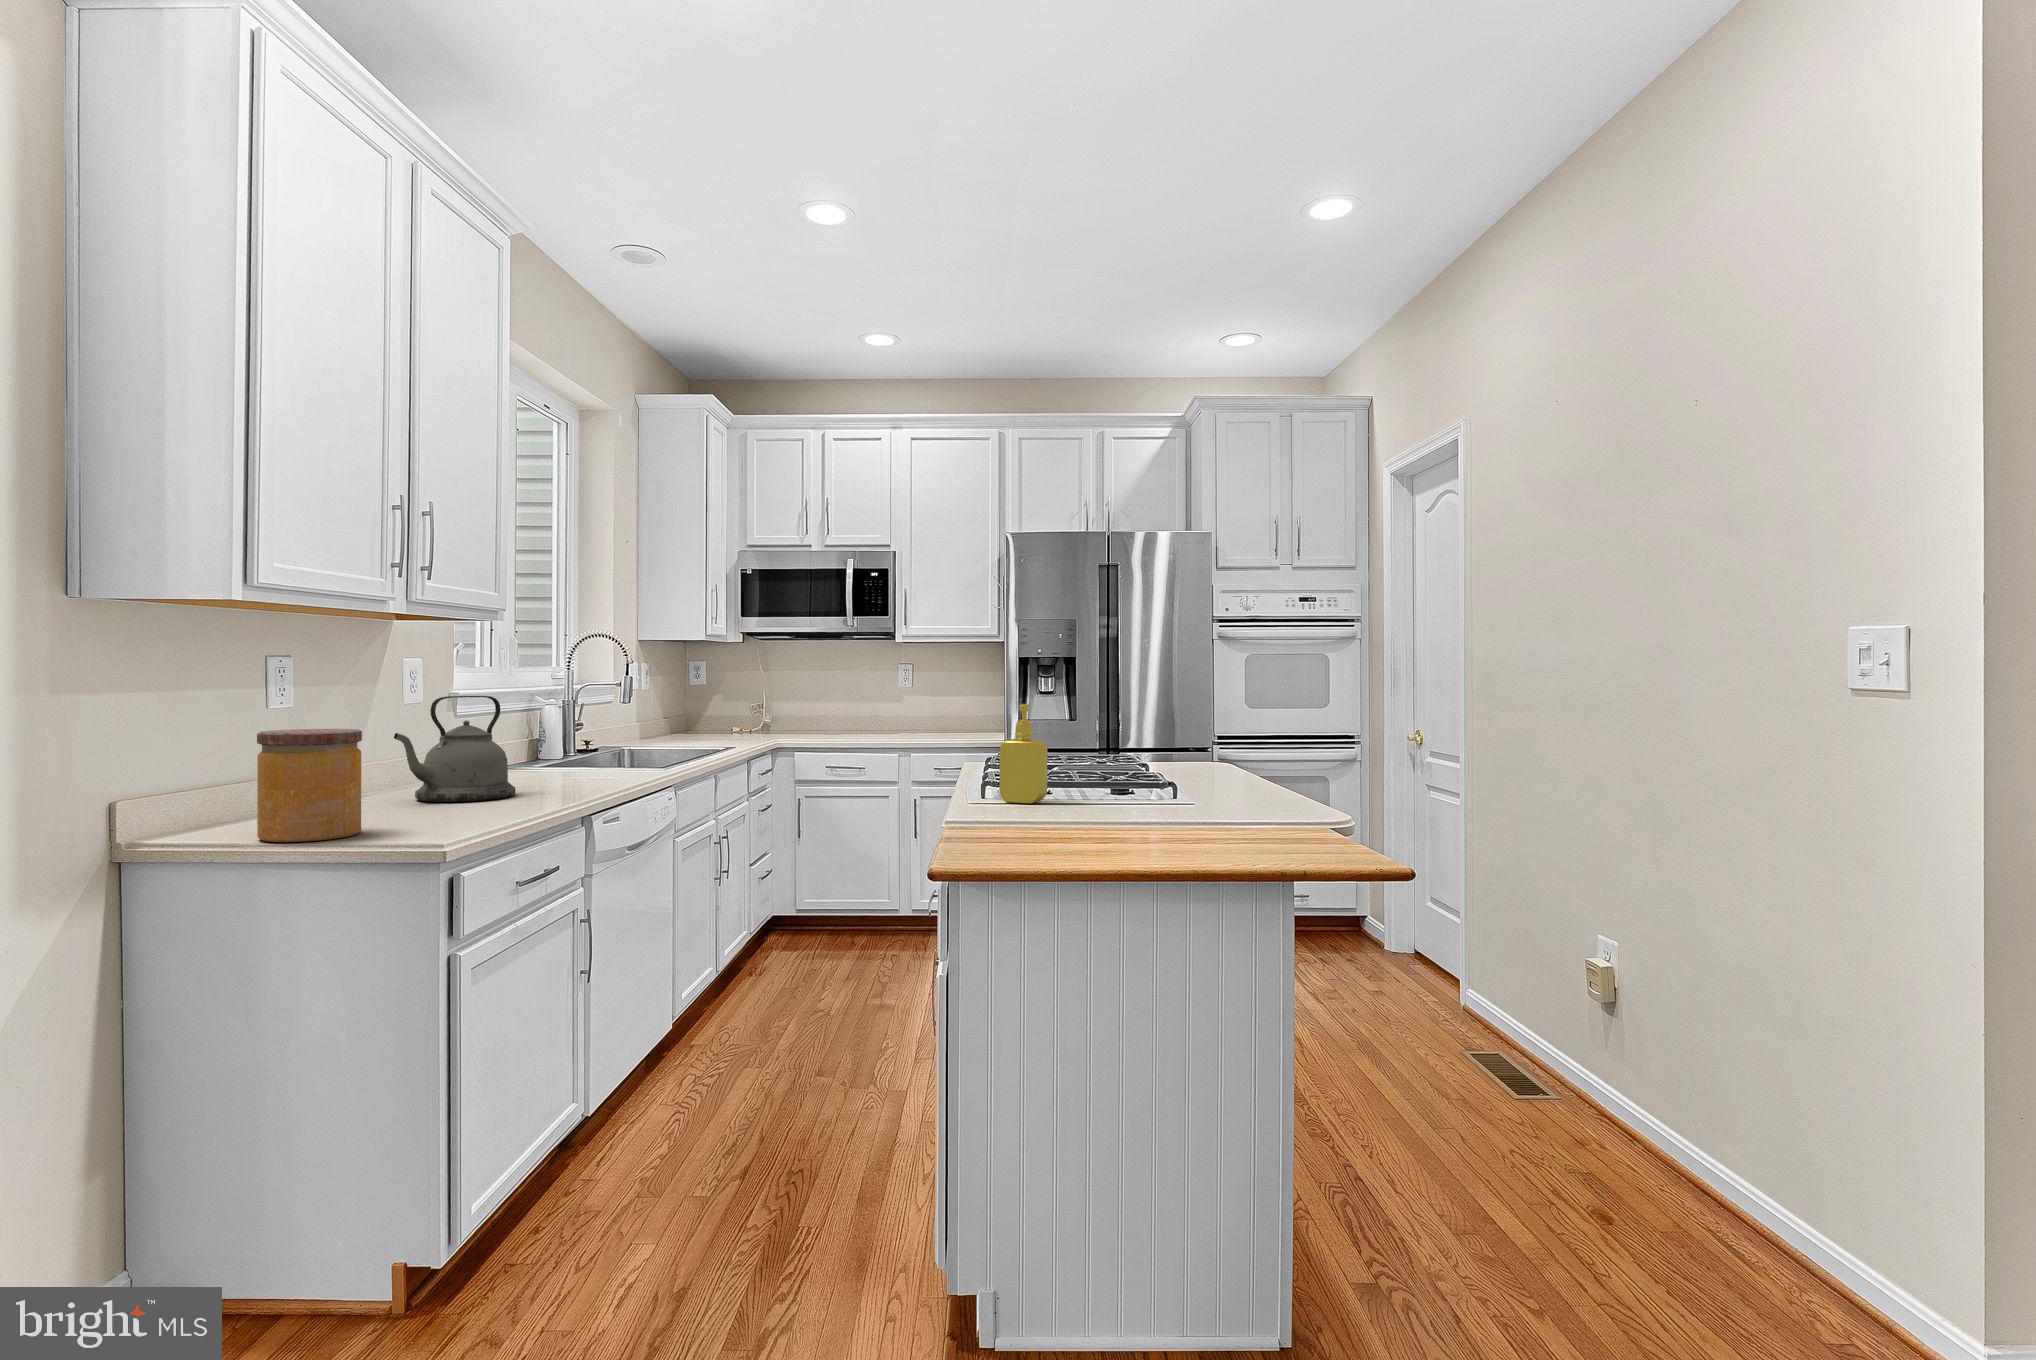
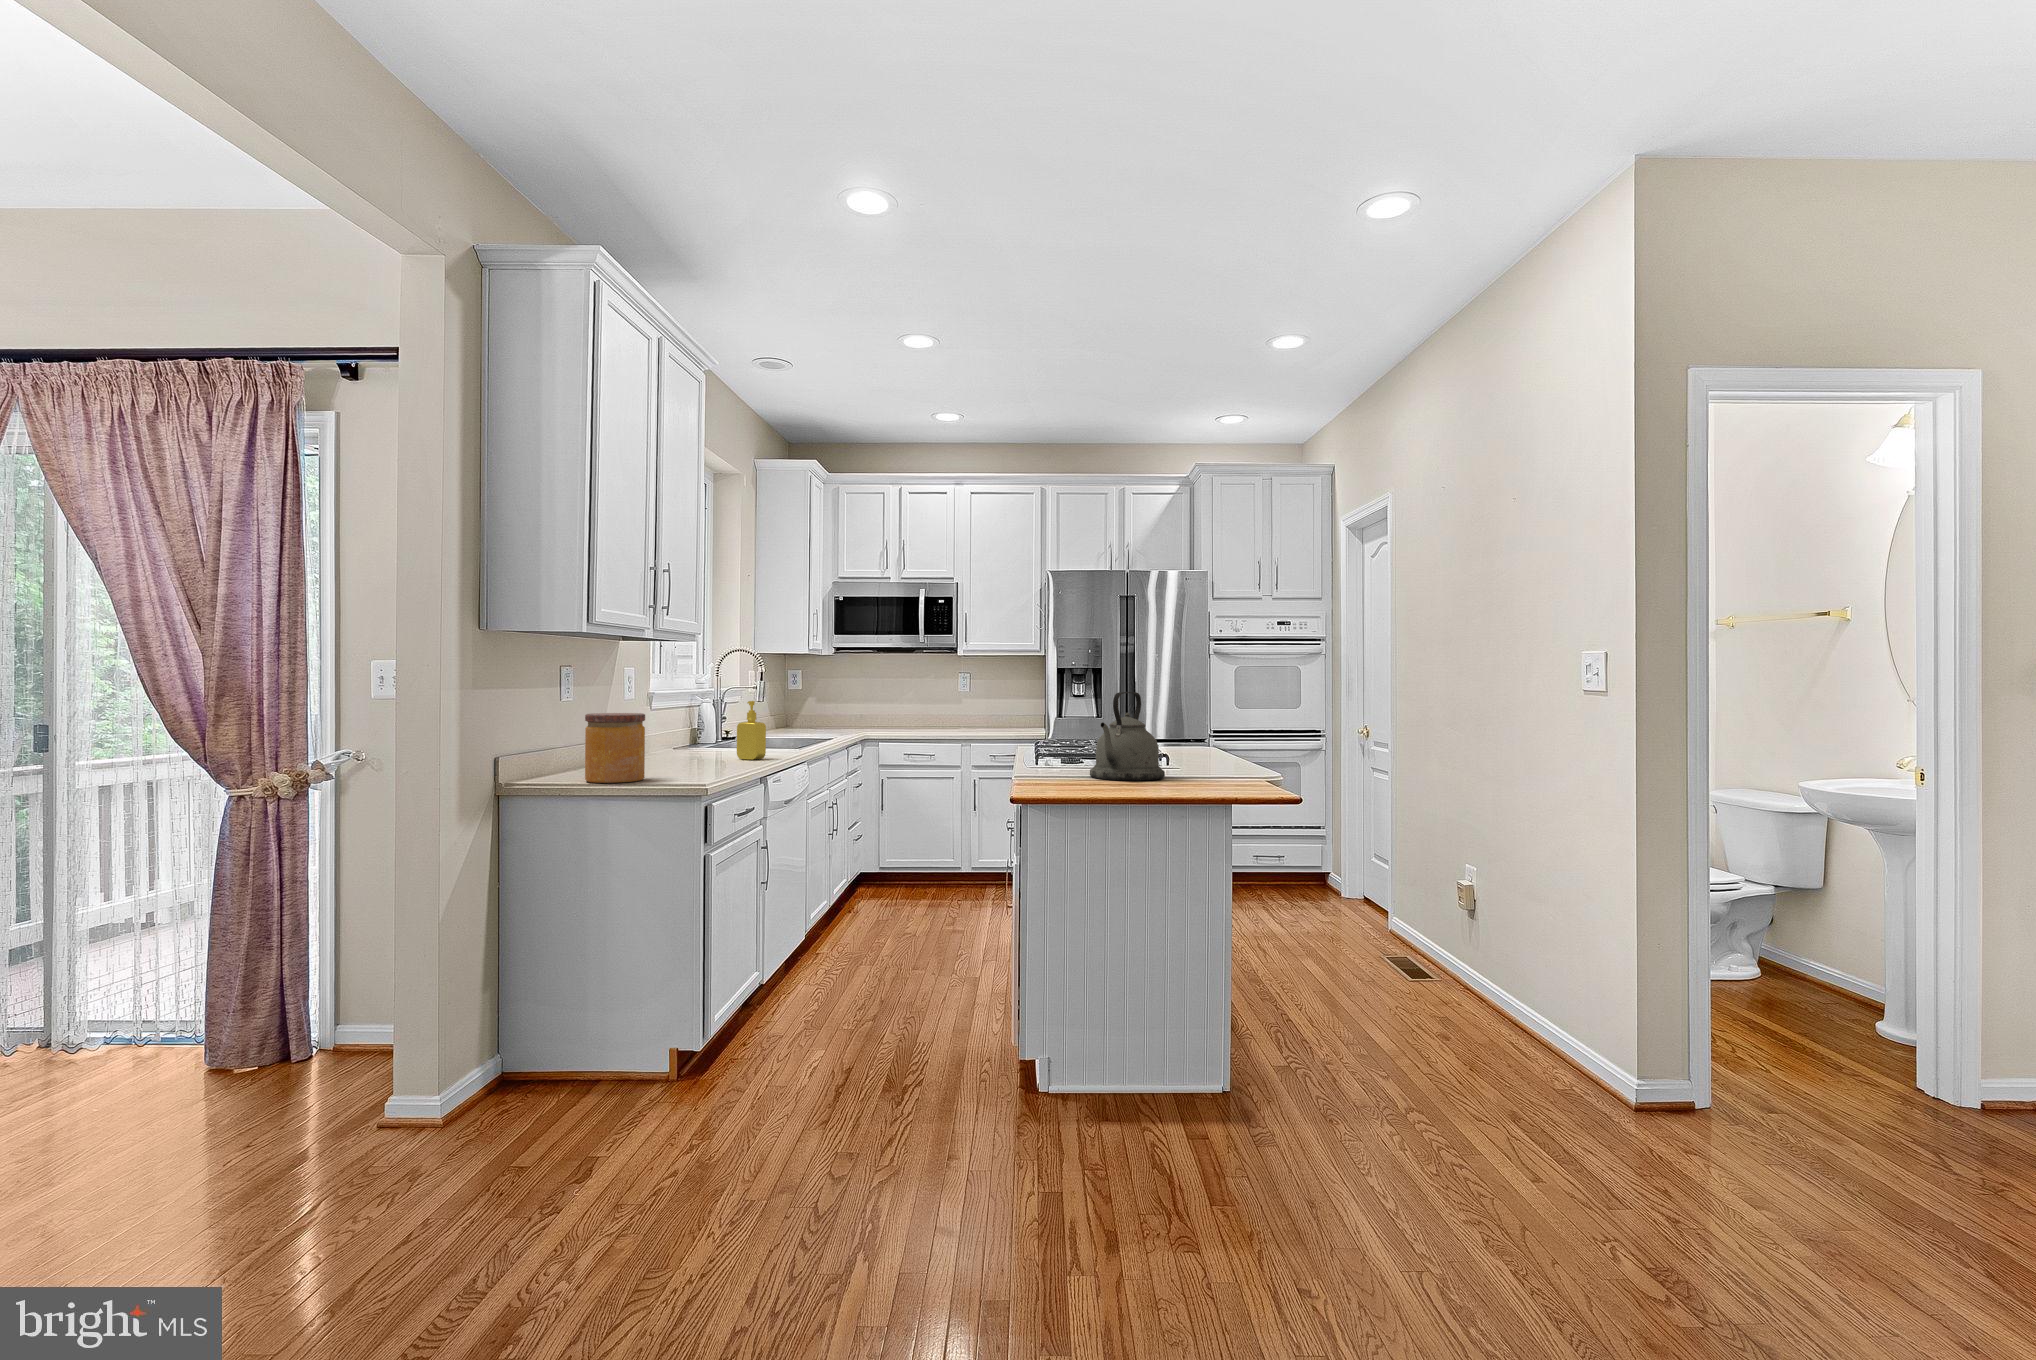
kettle: present [394,696,516,802] -> present [1090,692,1165,780]
soap dispenser: present [1000,704,1047,804] -> present [737,701,766,760]

